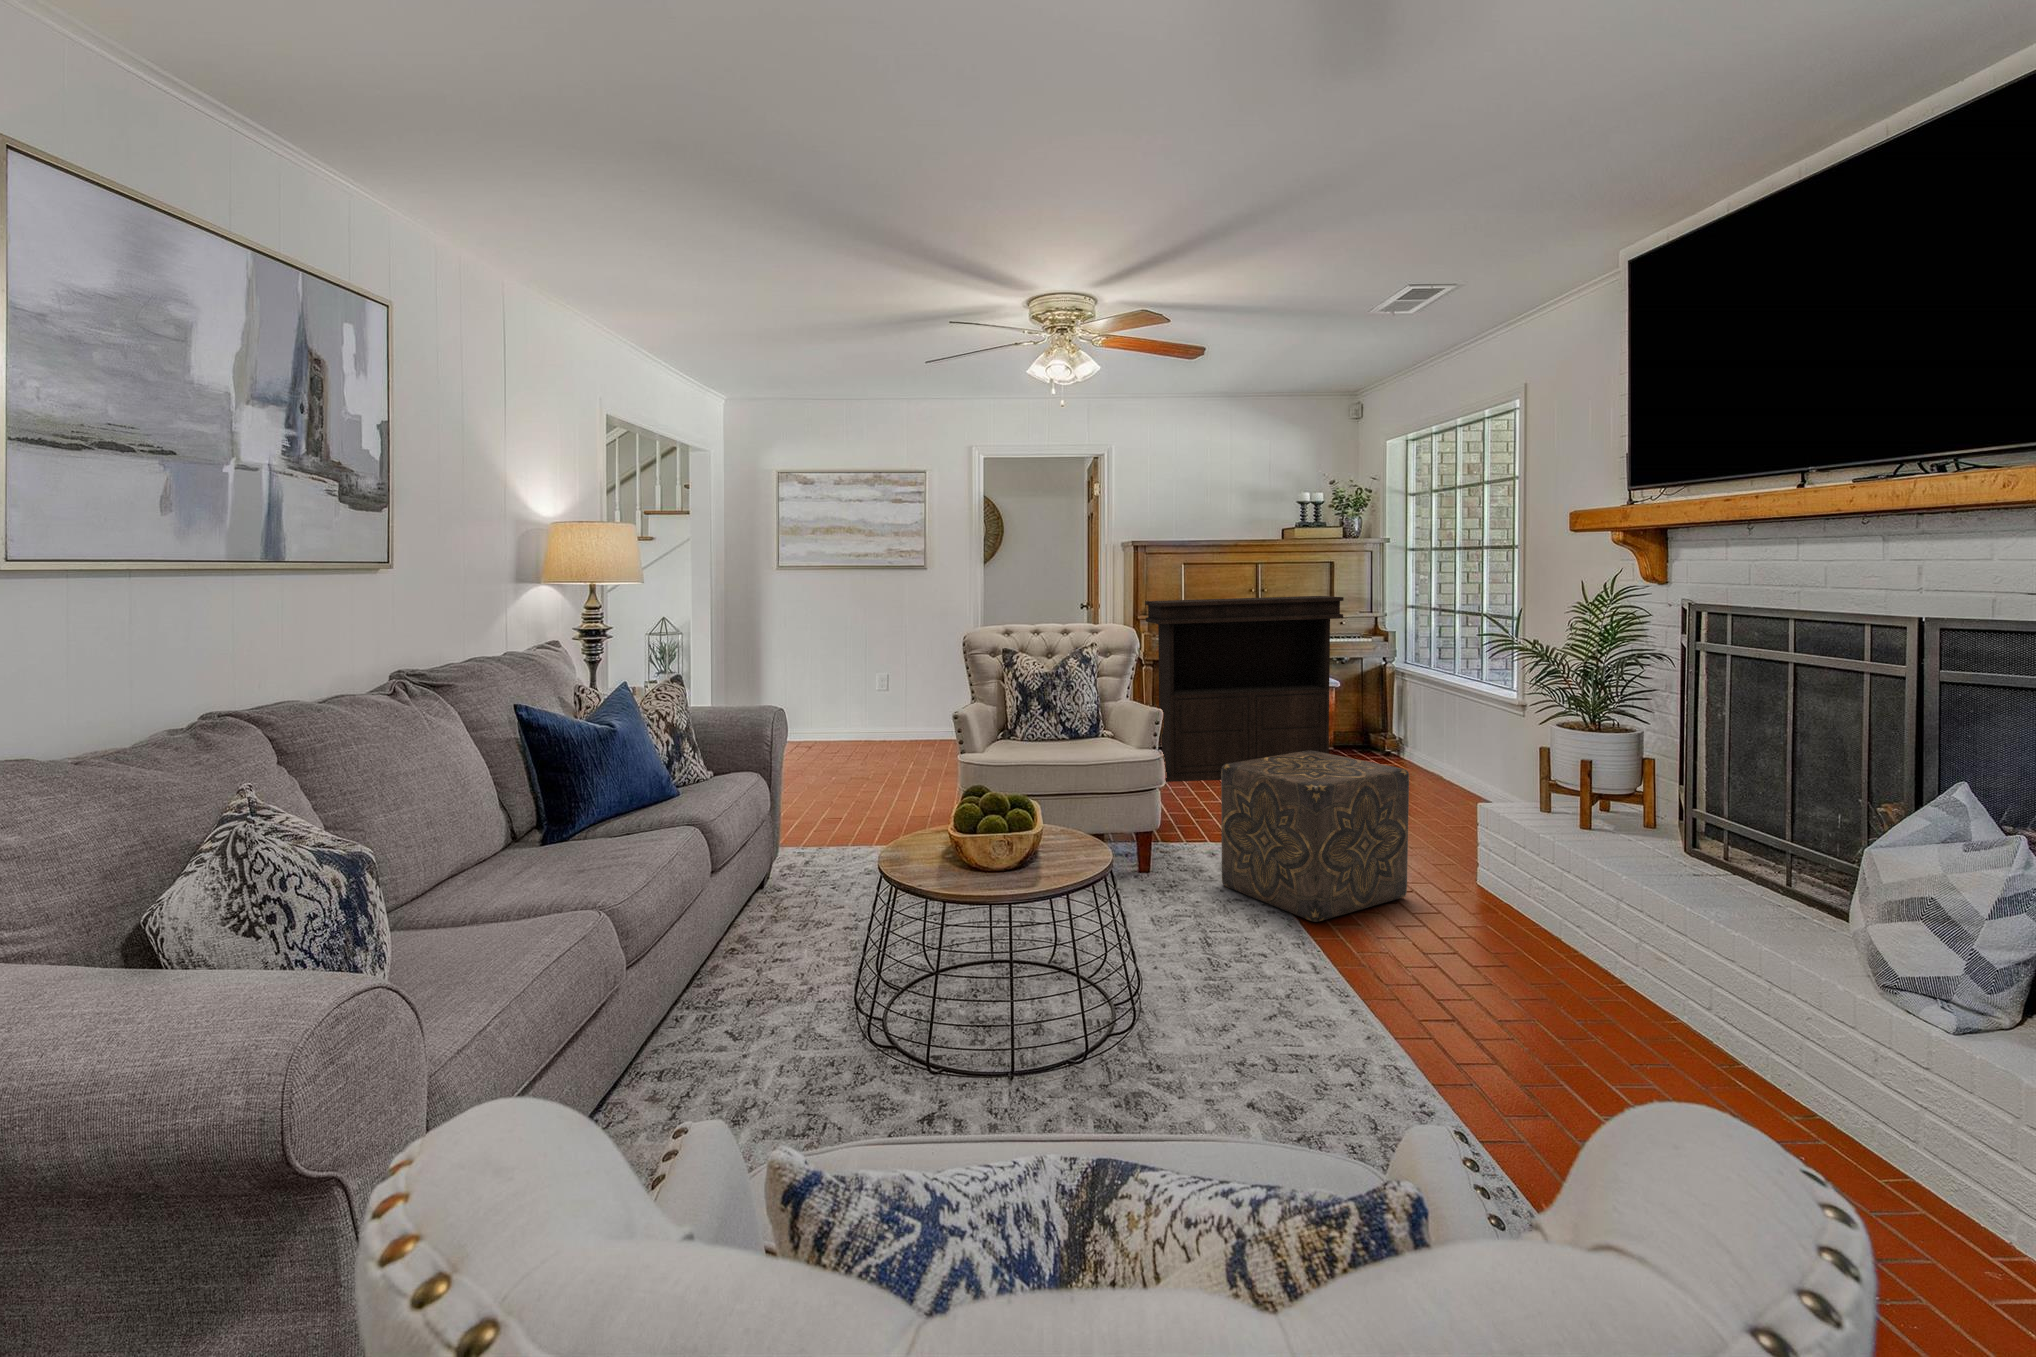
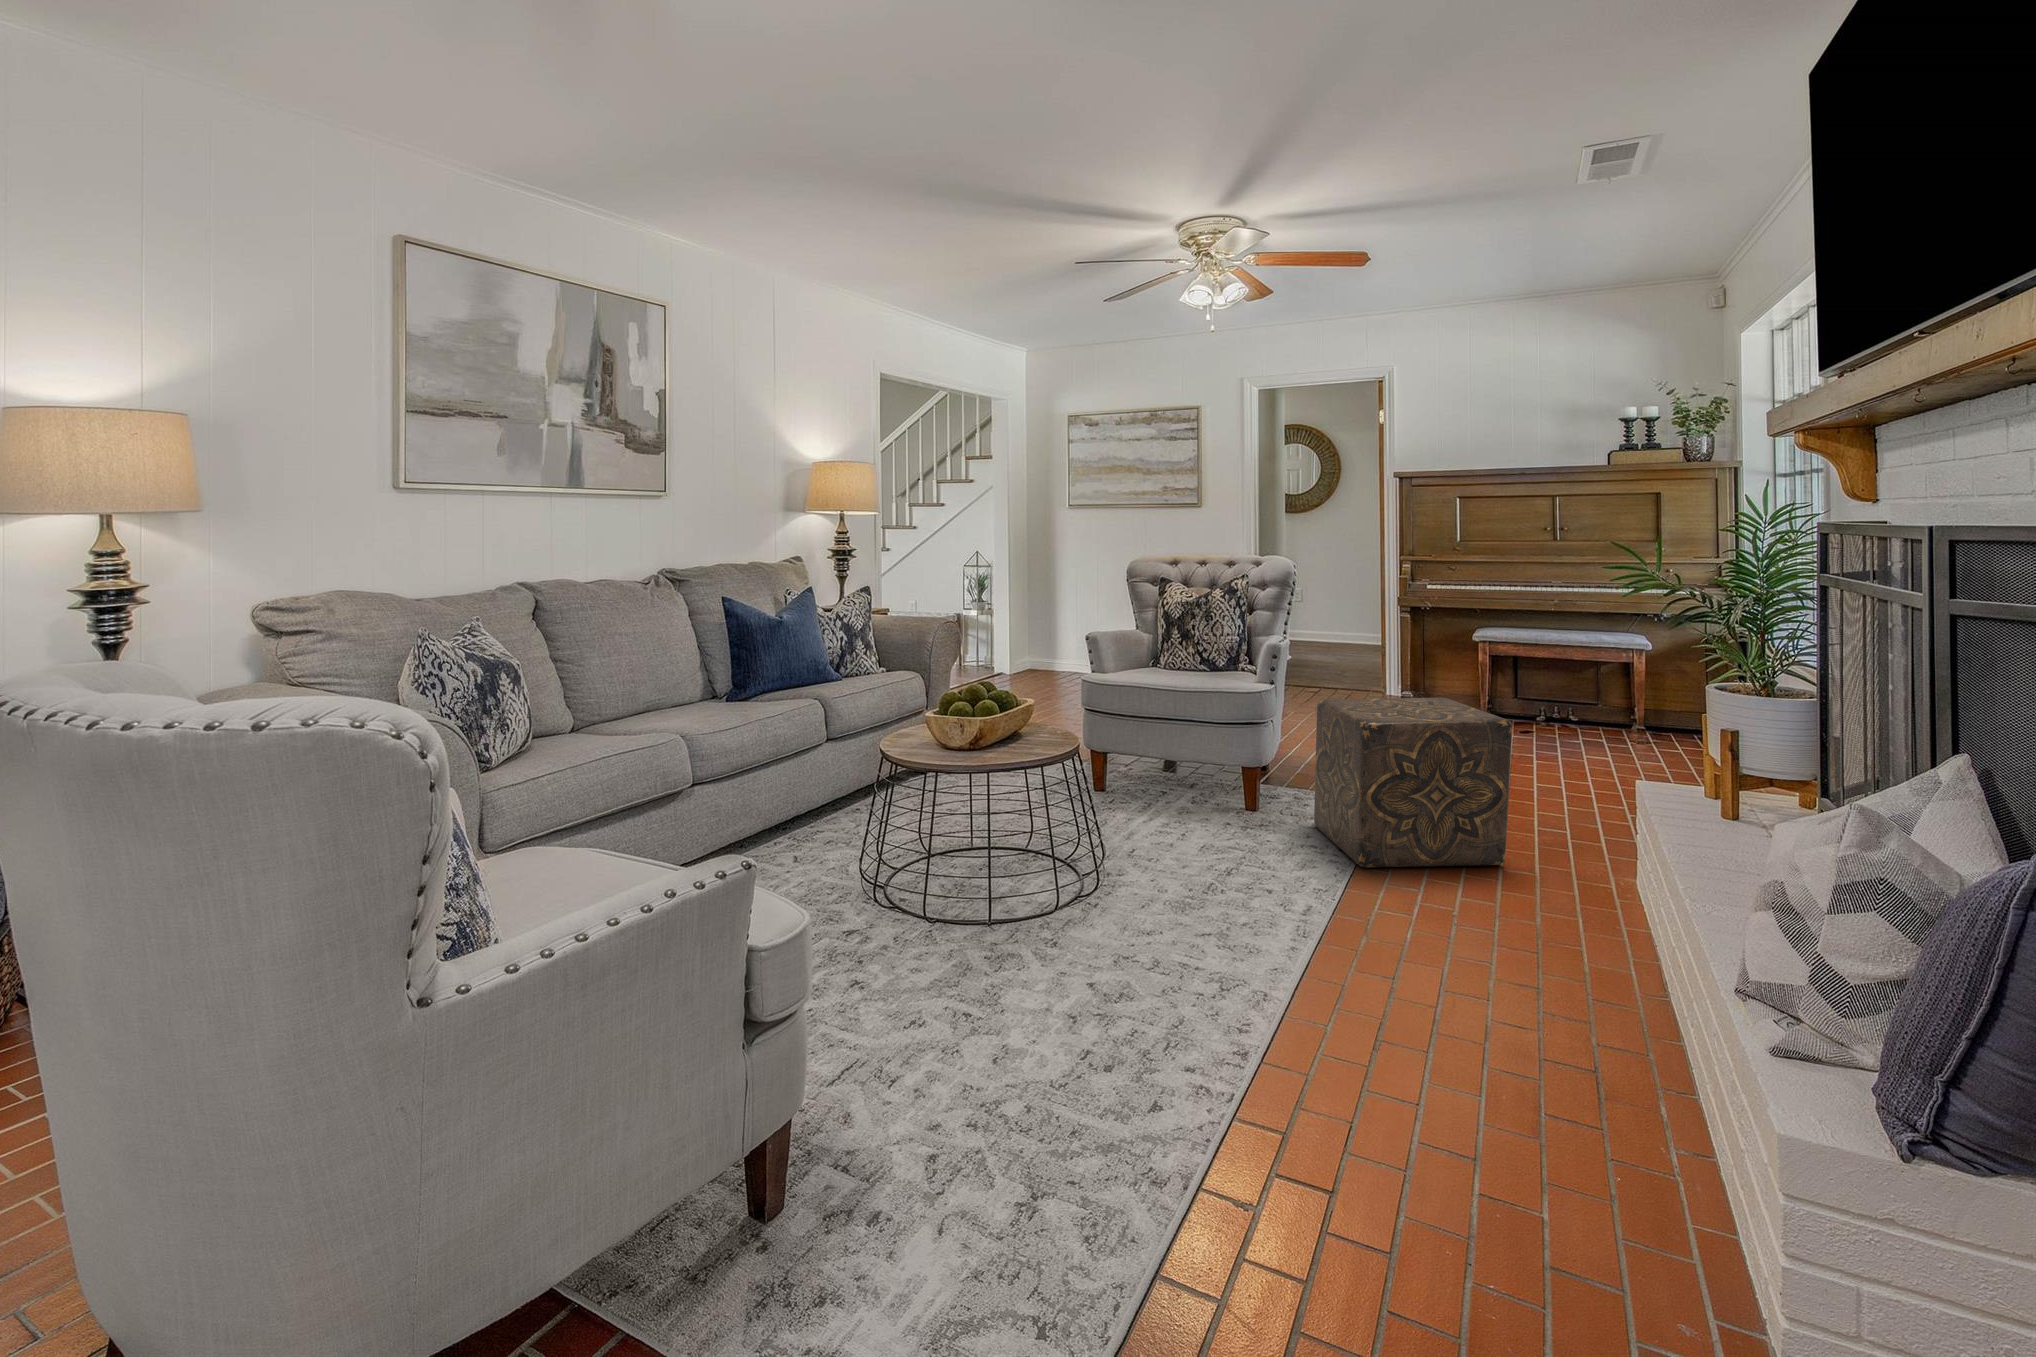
console table: present [1145,596,1344,782] -> none [1395,539,1641,752]

